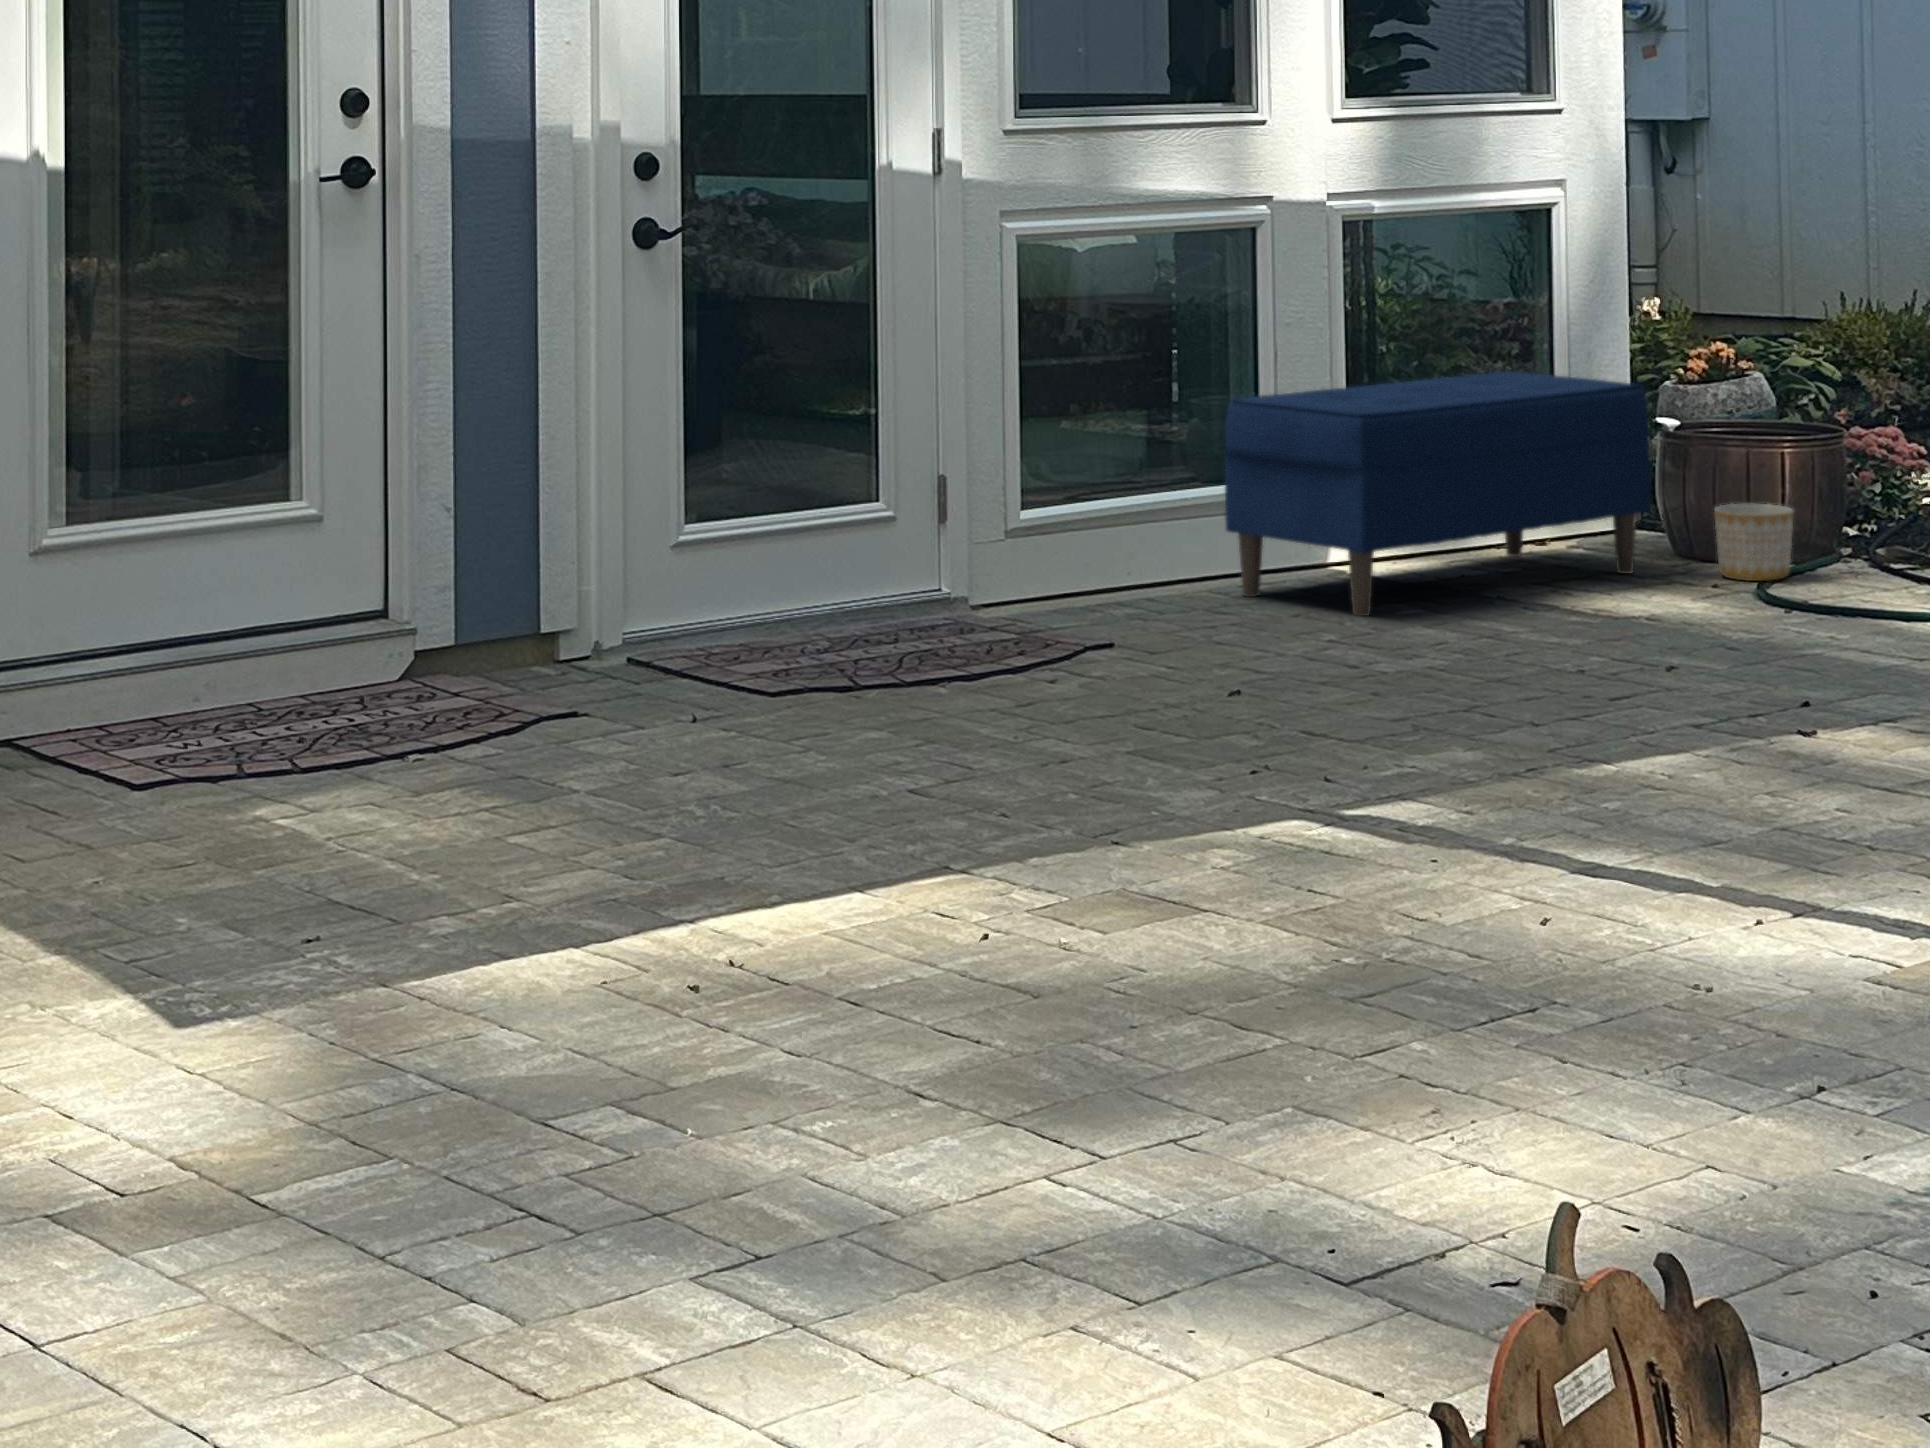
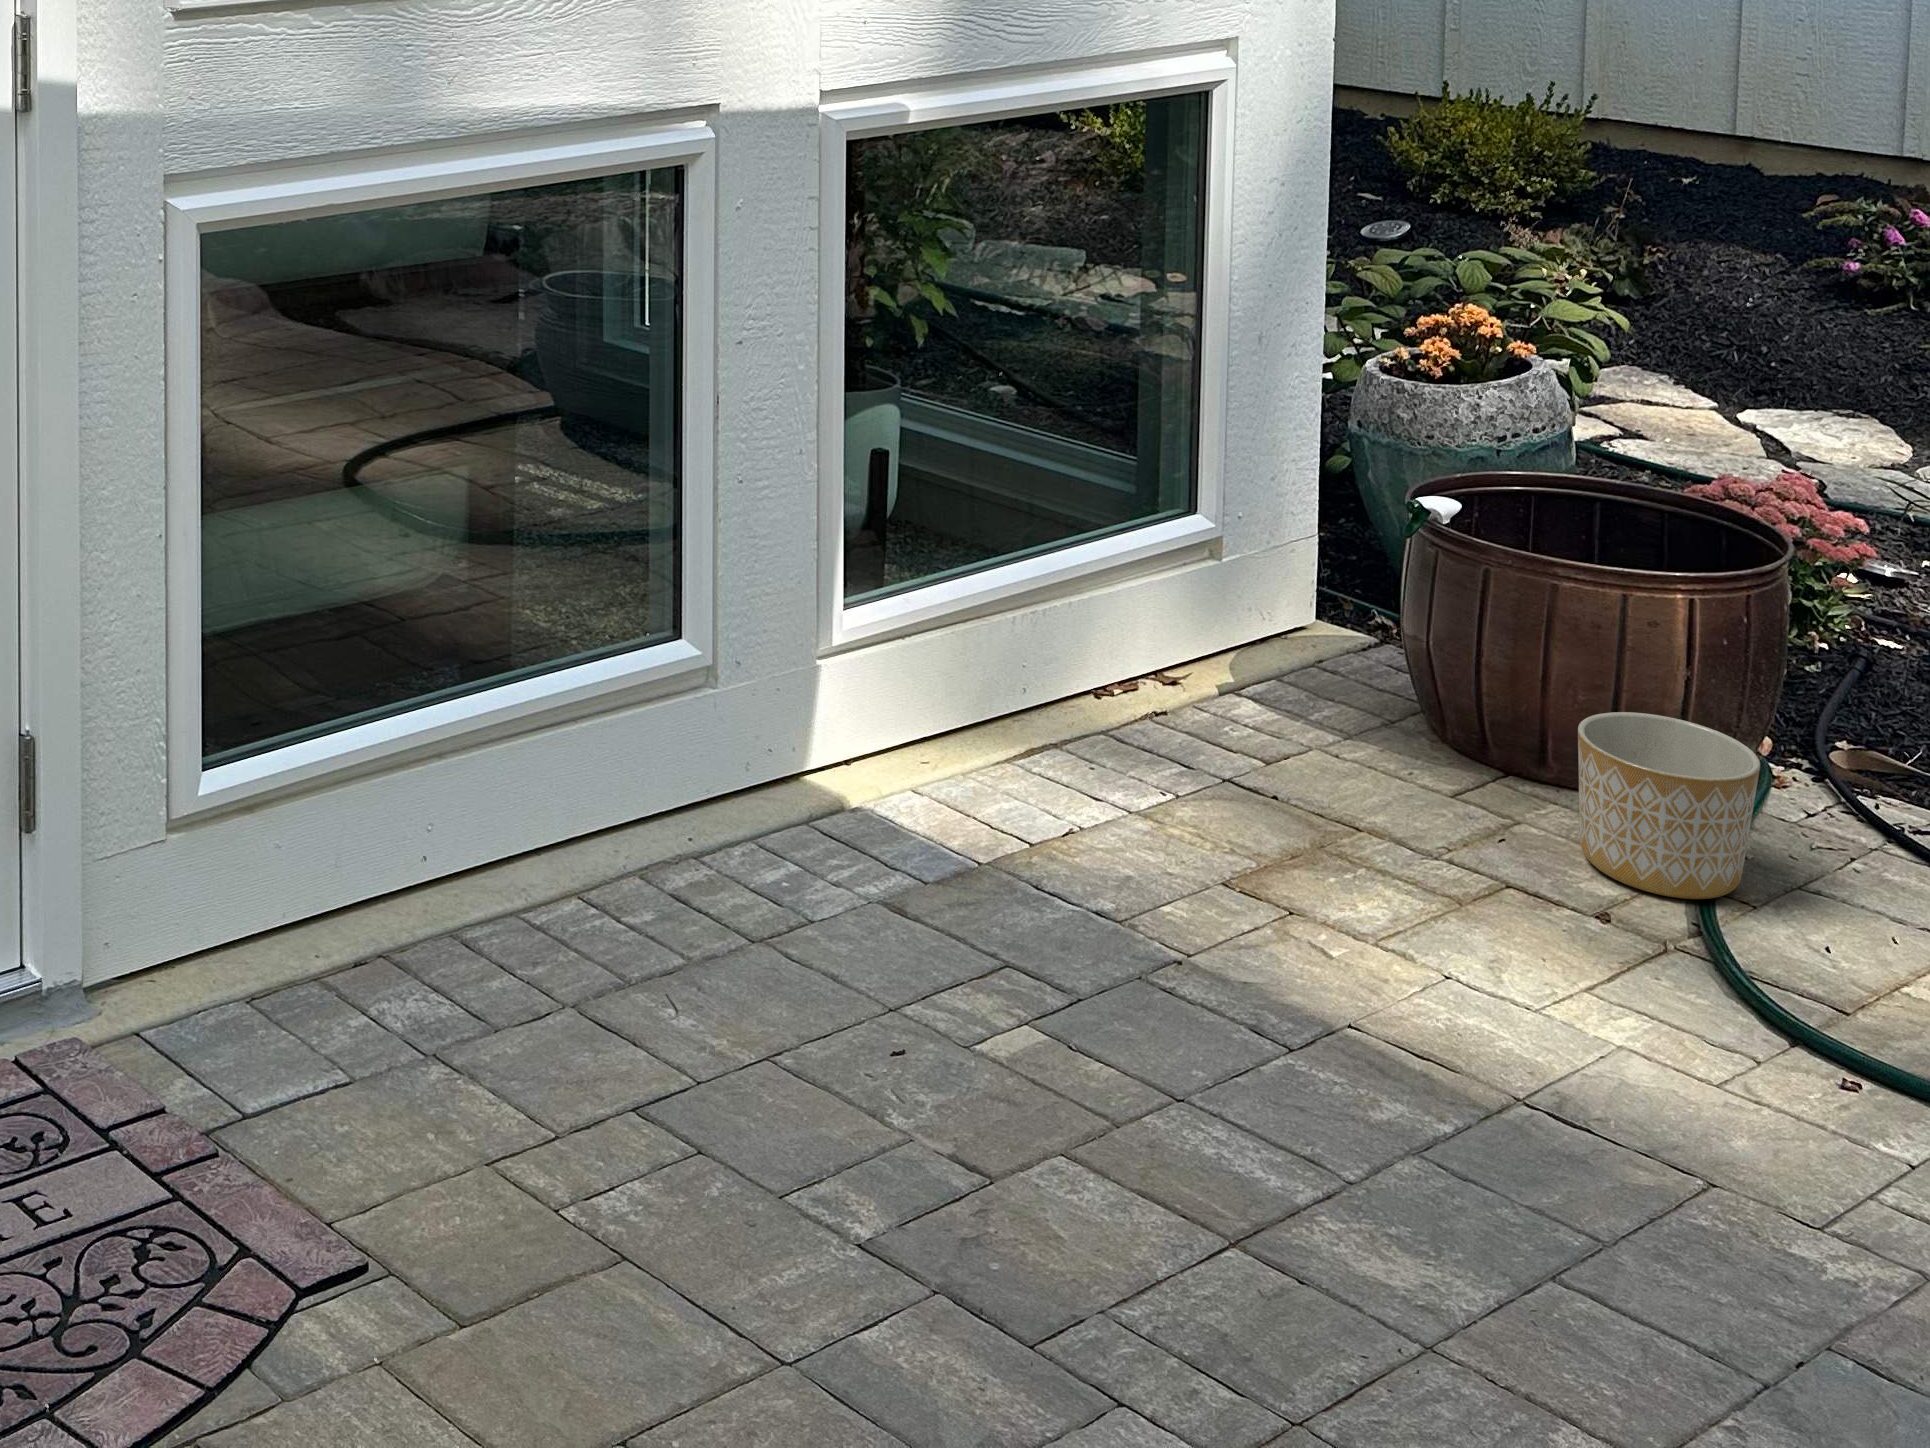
bench: present [1225,371,1650,616] -> none [614,396,1448,1048]

